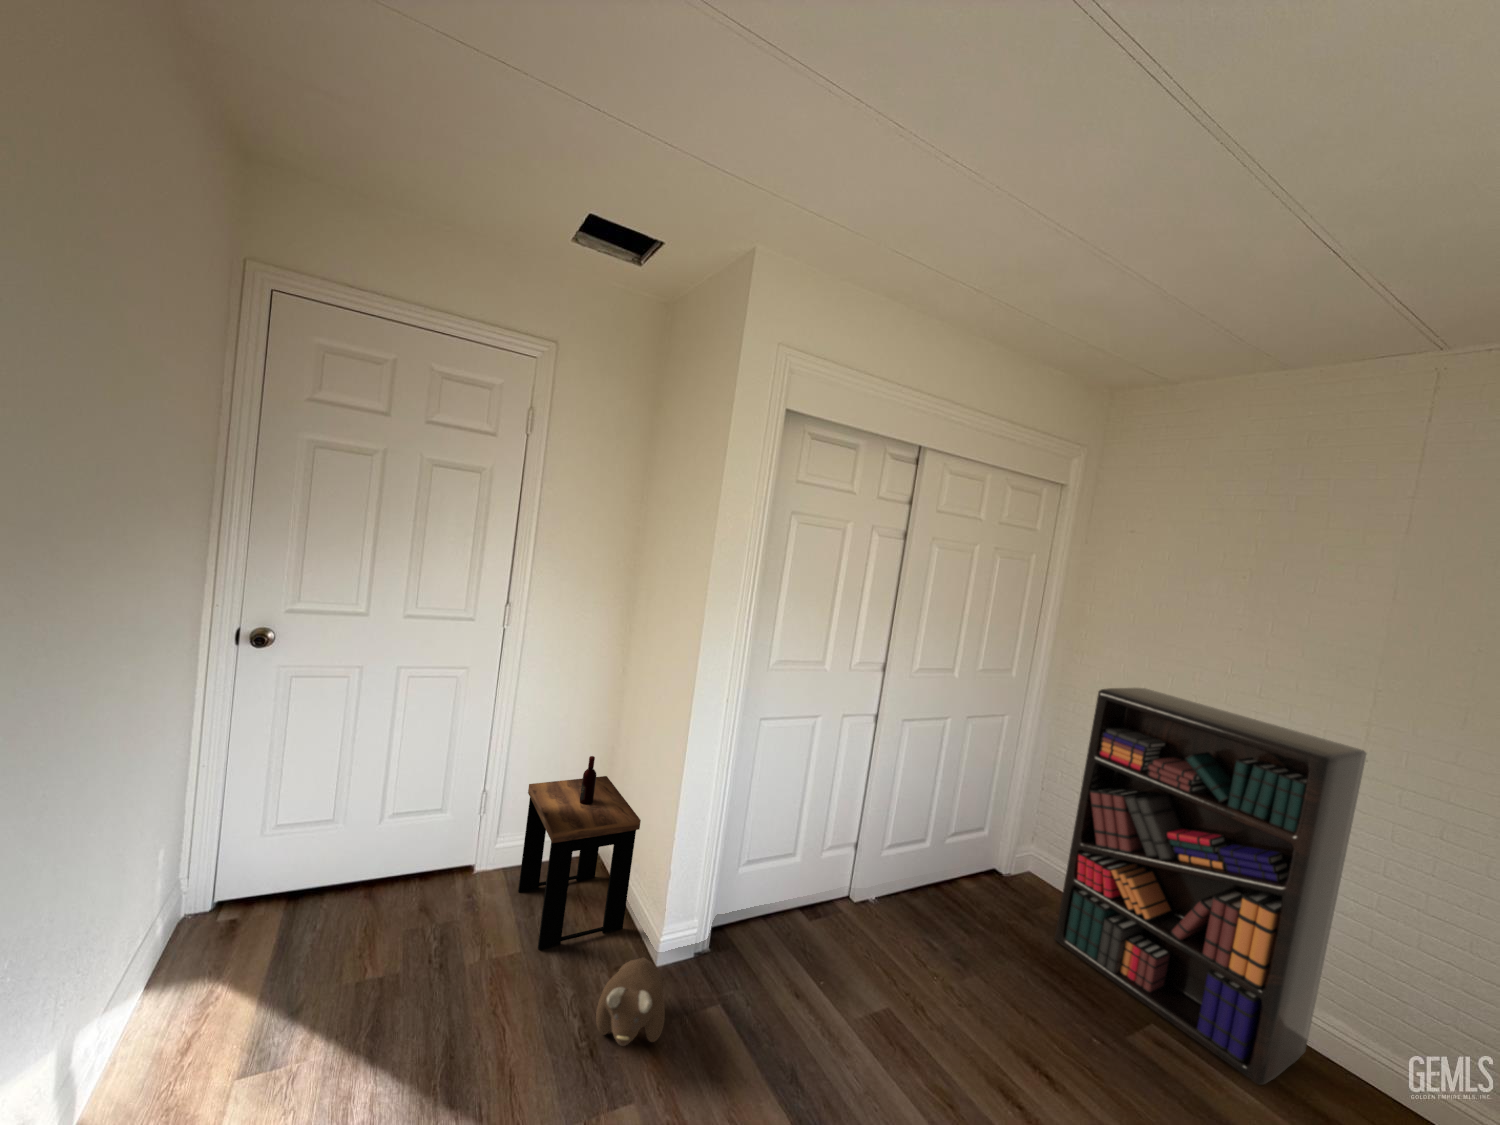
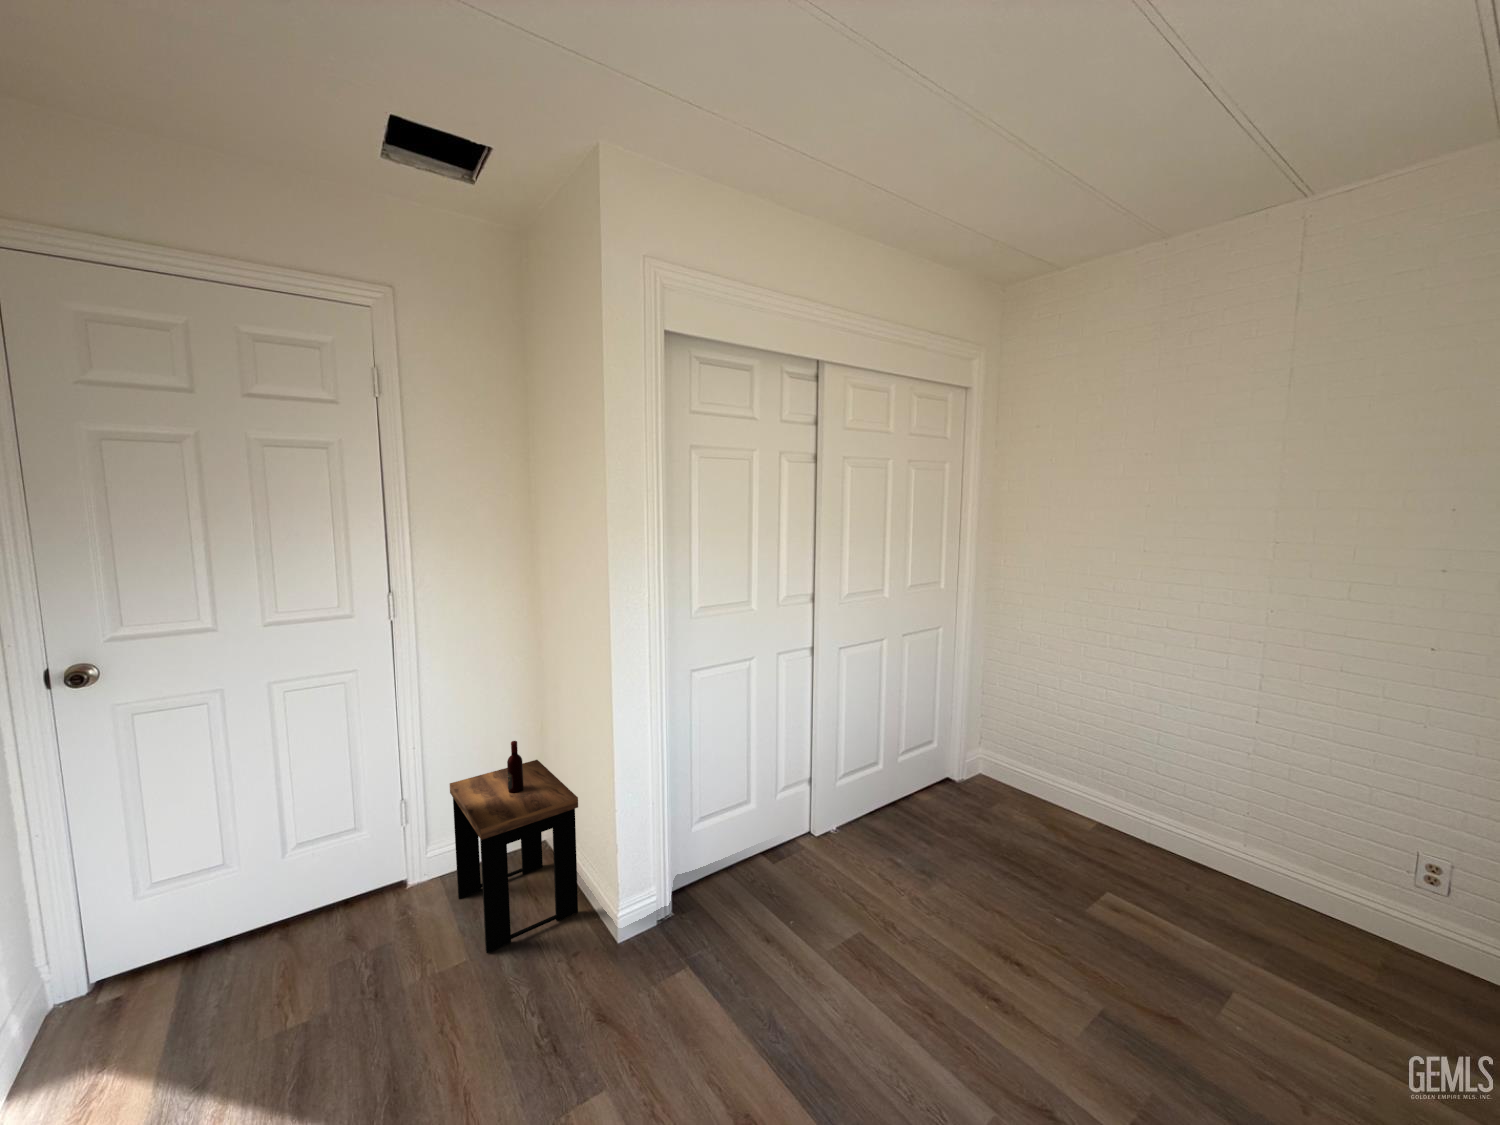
bookshelf: present [1055,688,1366,1085] -> none [1010,578,1269,925]
plush toy: present [596,957,665,1046] -> none [555,937,631,1032]

